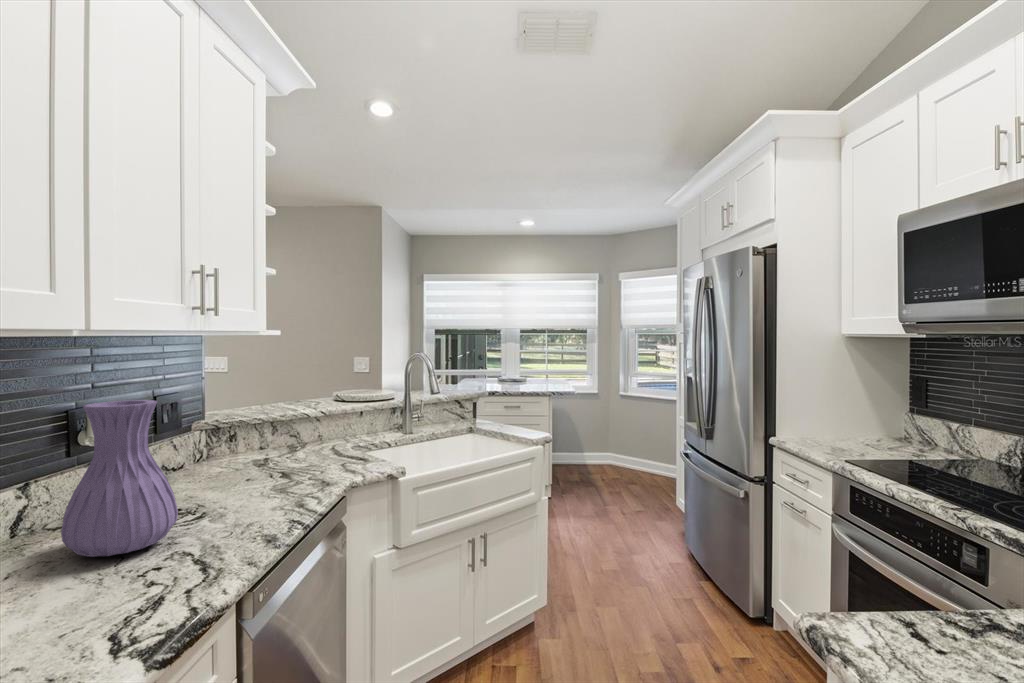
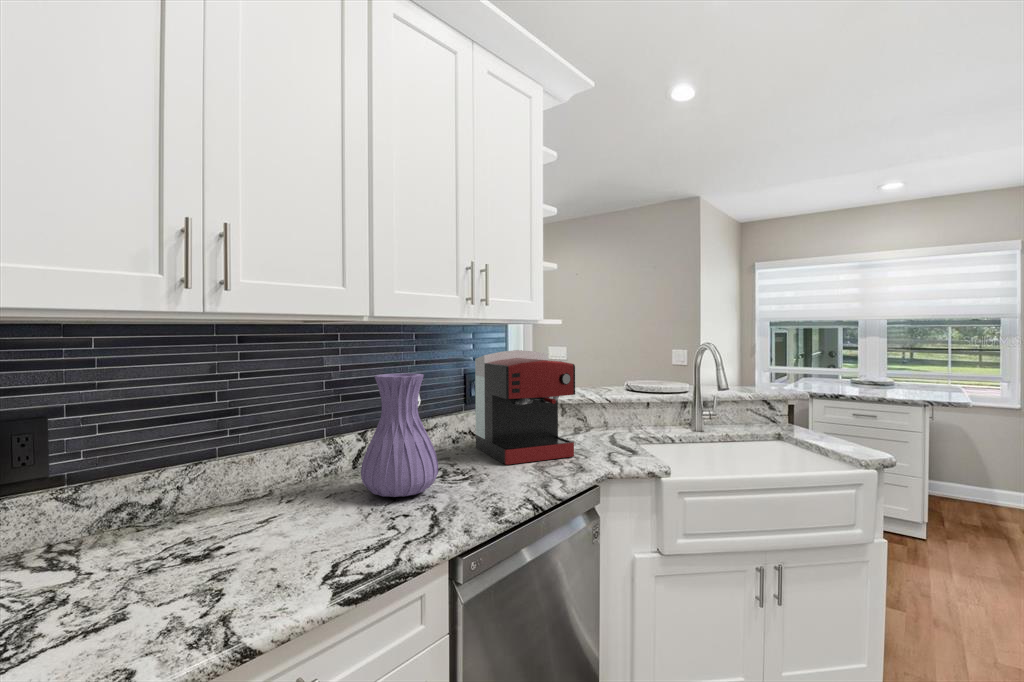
coffee maker: none [180,365,310,494] -> present [475,350,575,465]

